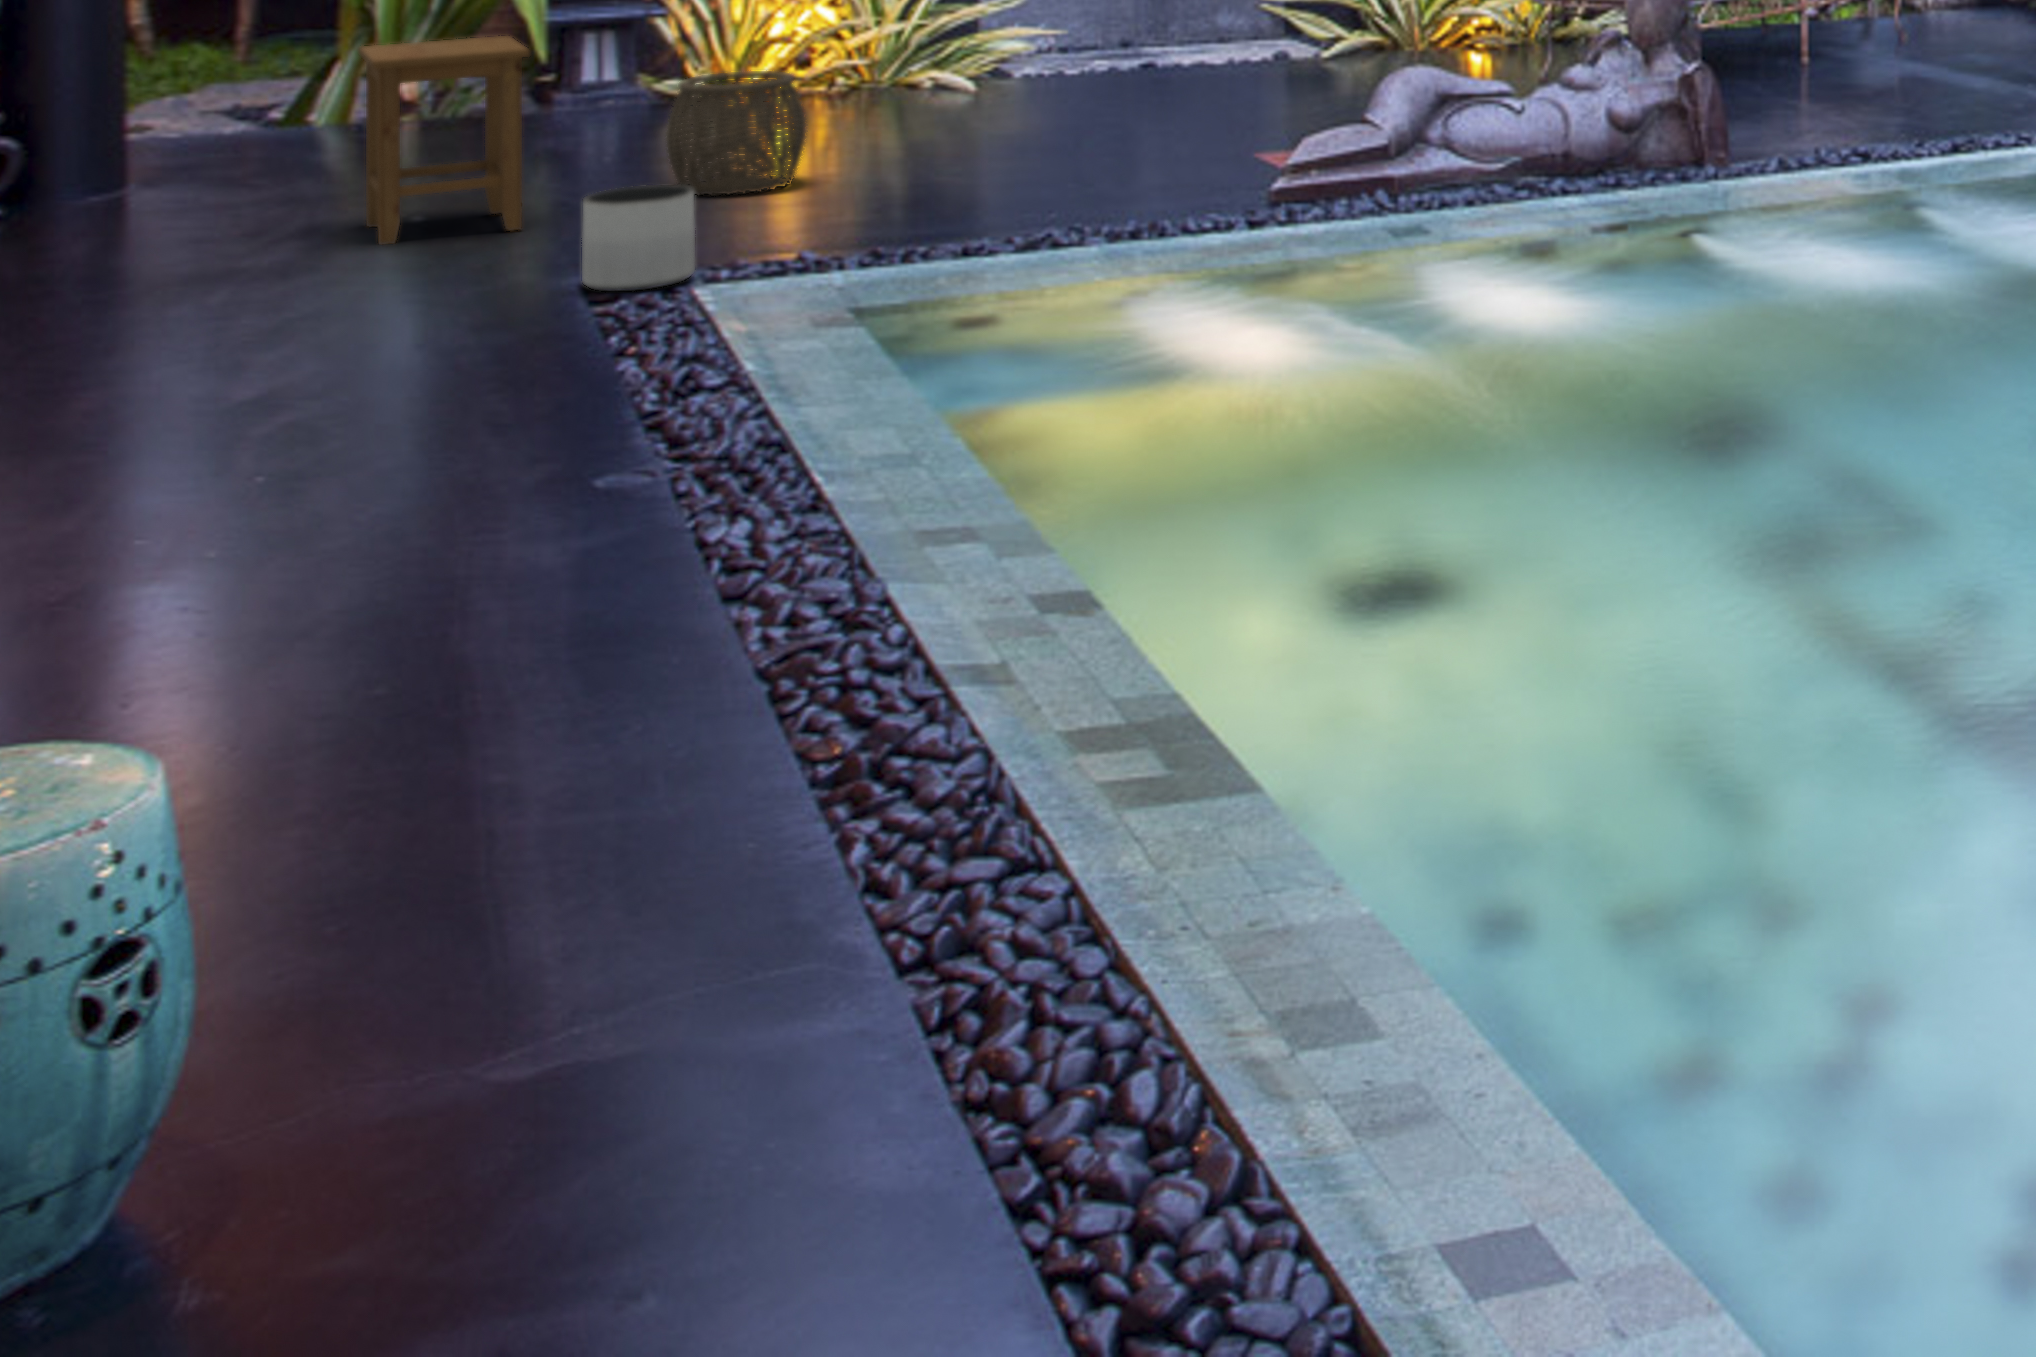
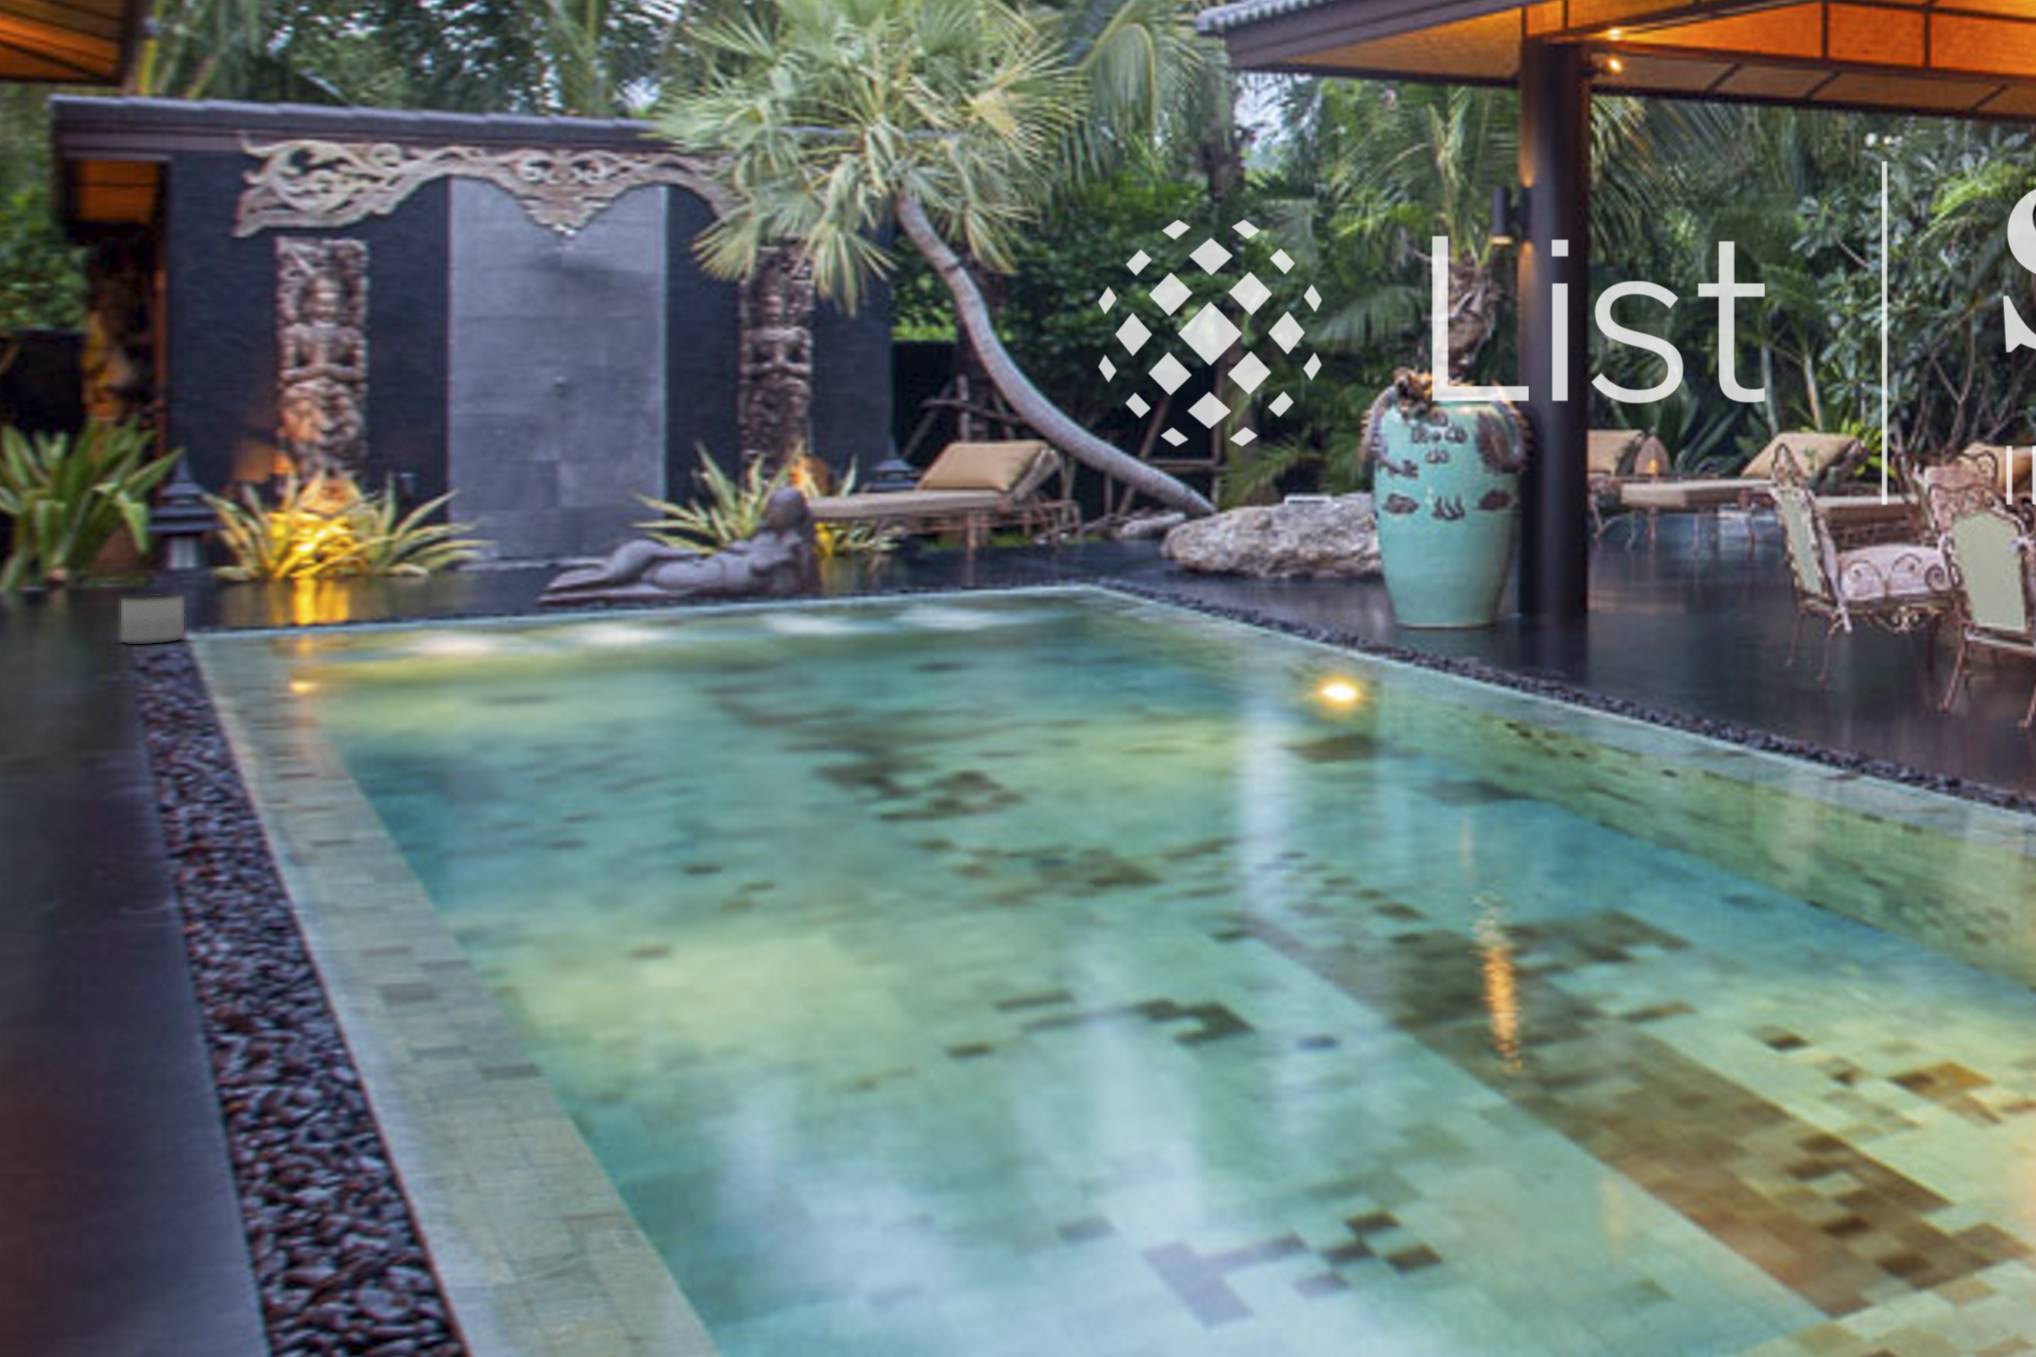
stool: present [359,36,529,244] -> none [8,526,104,631]
woven basket: present [666,71,806,195] -> none [192,550,279,615]

